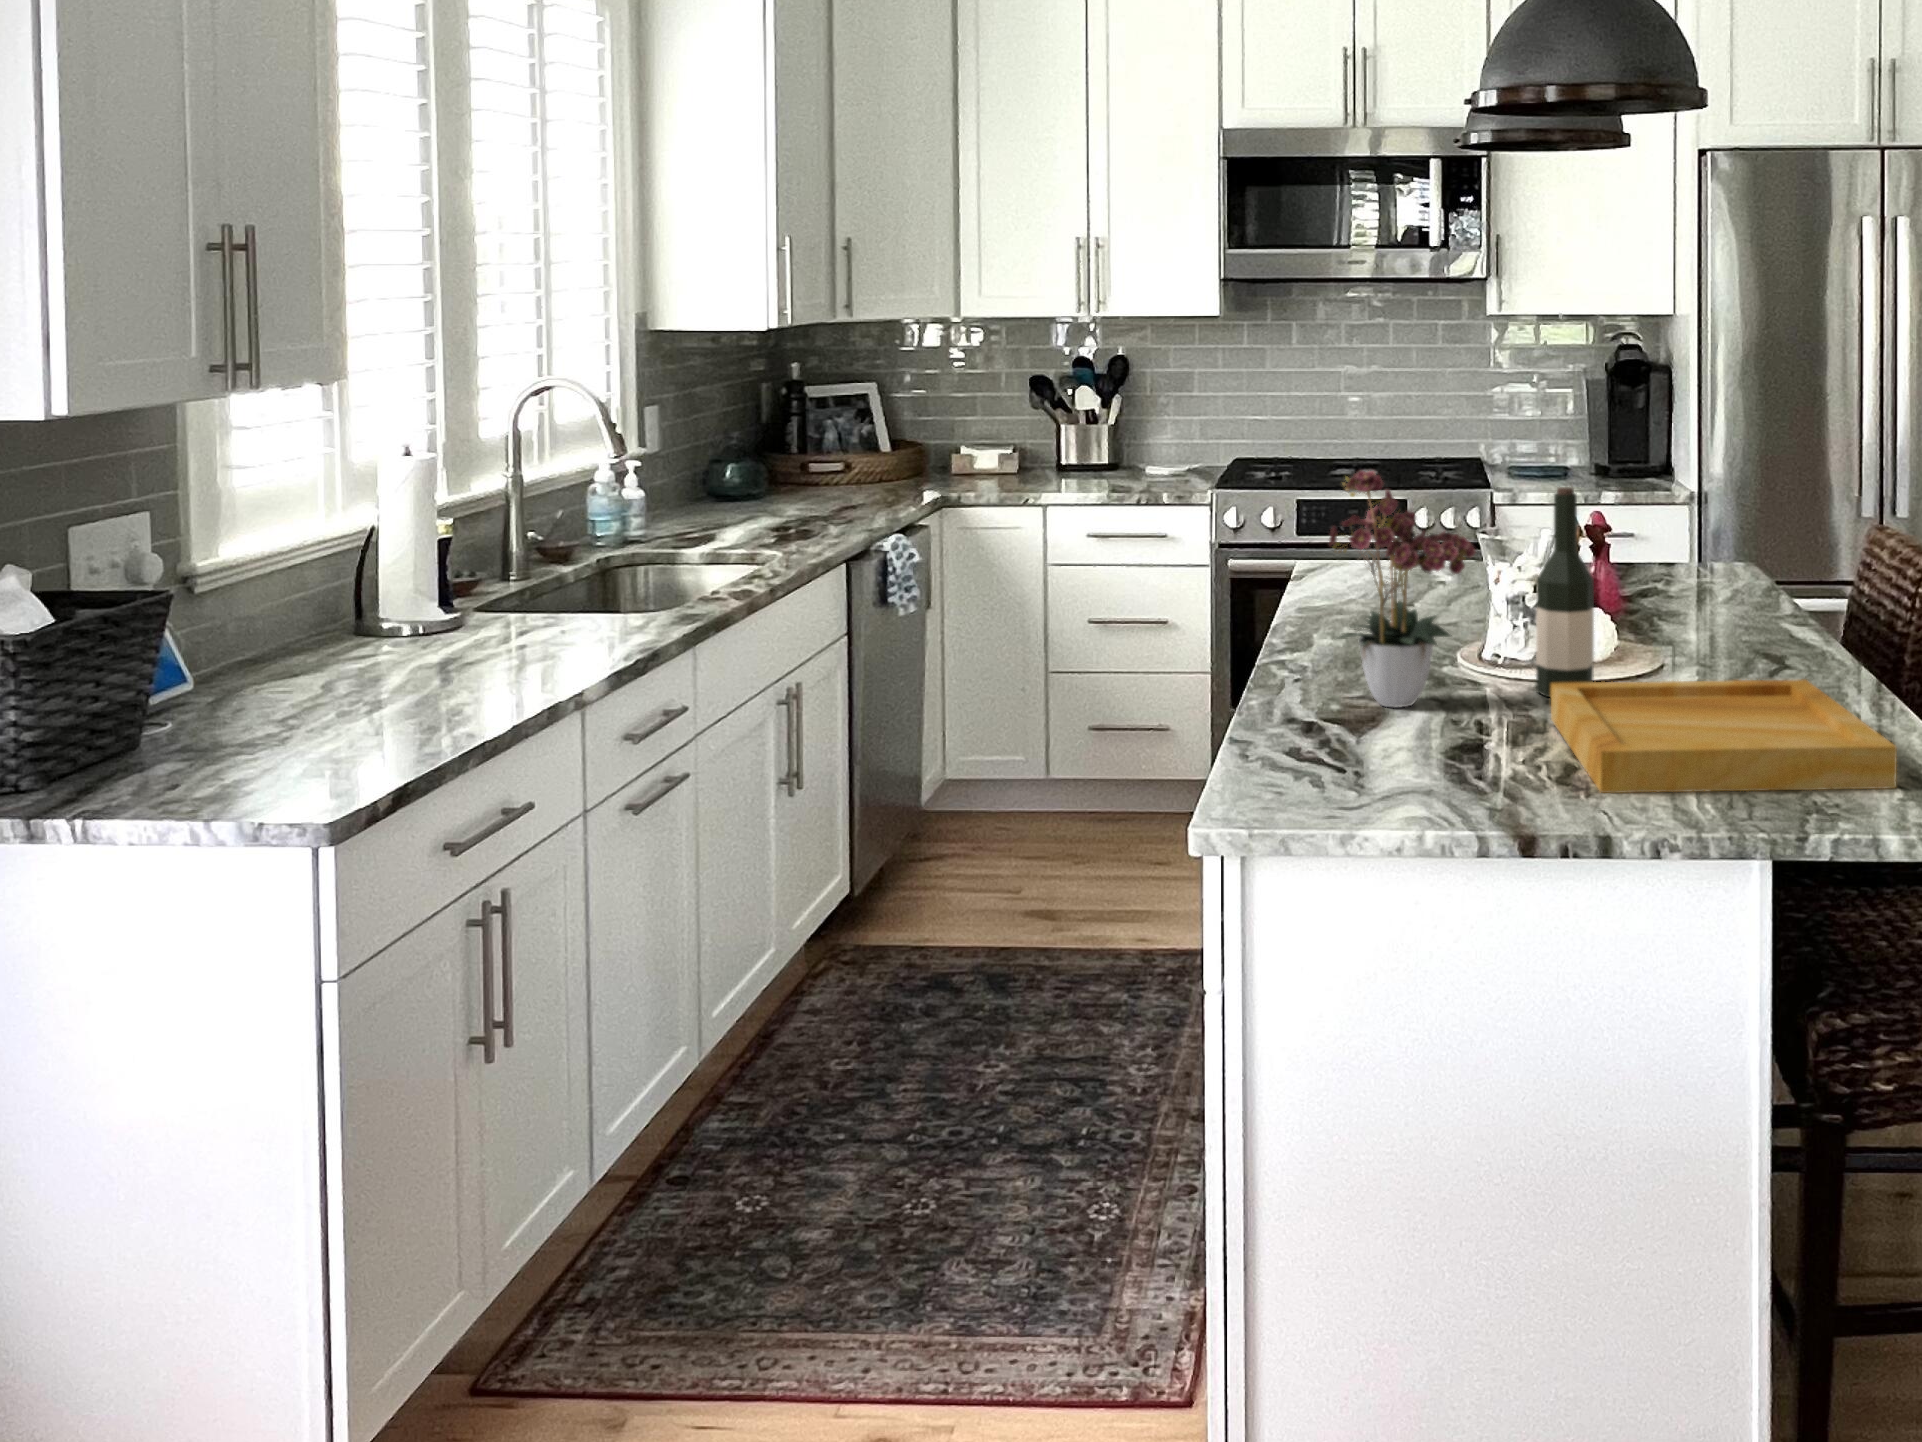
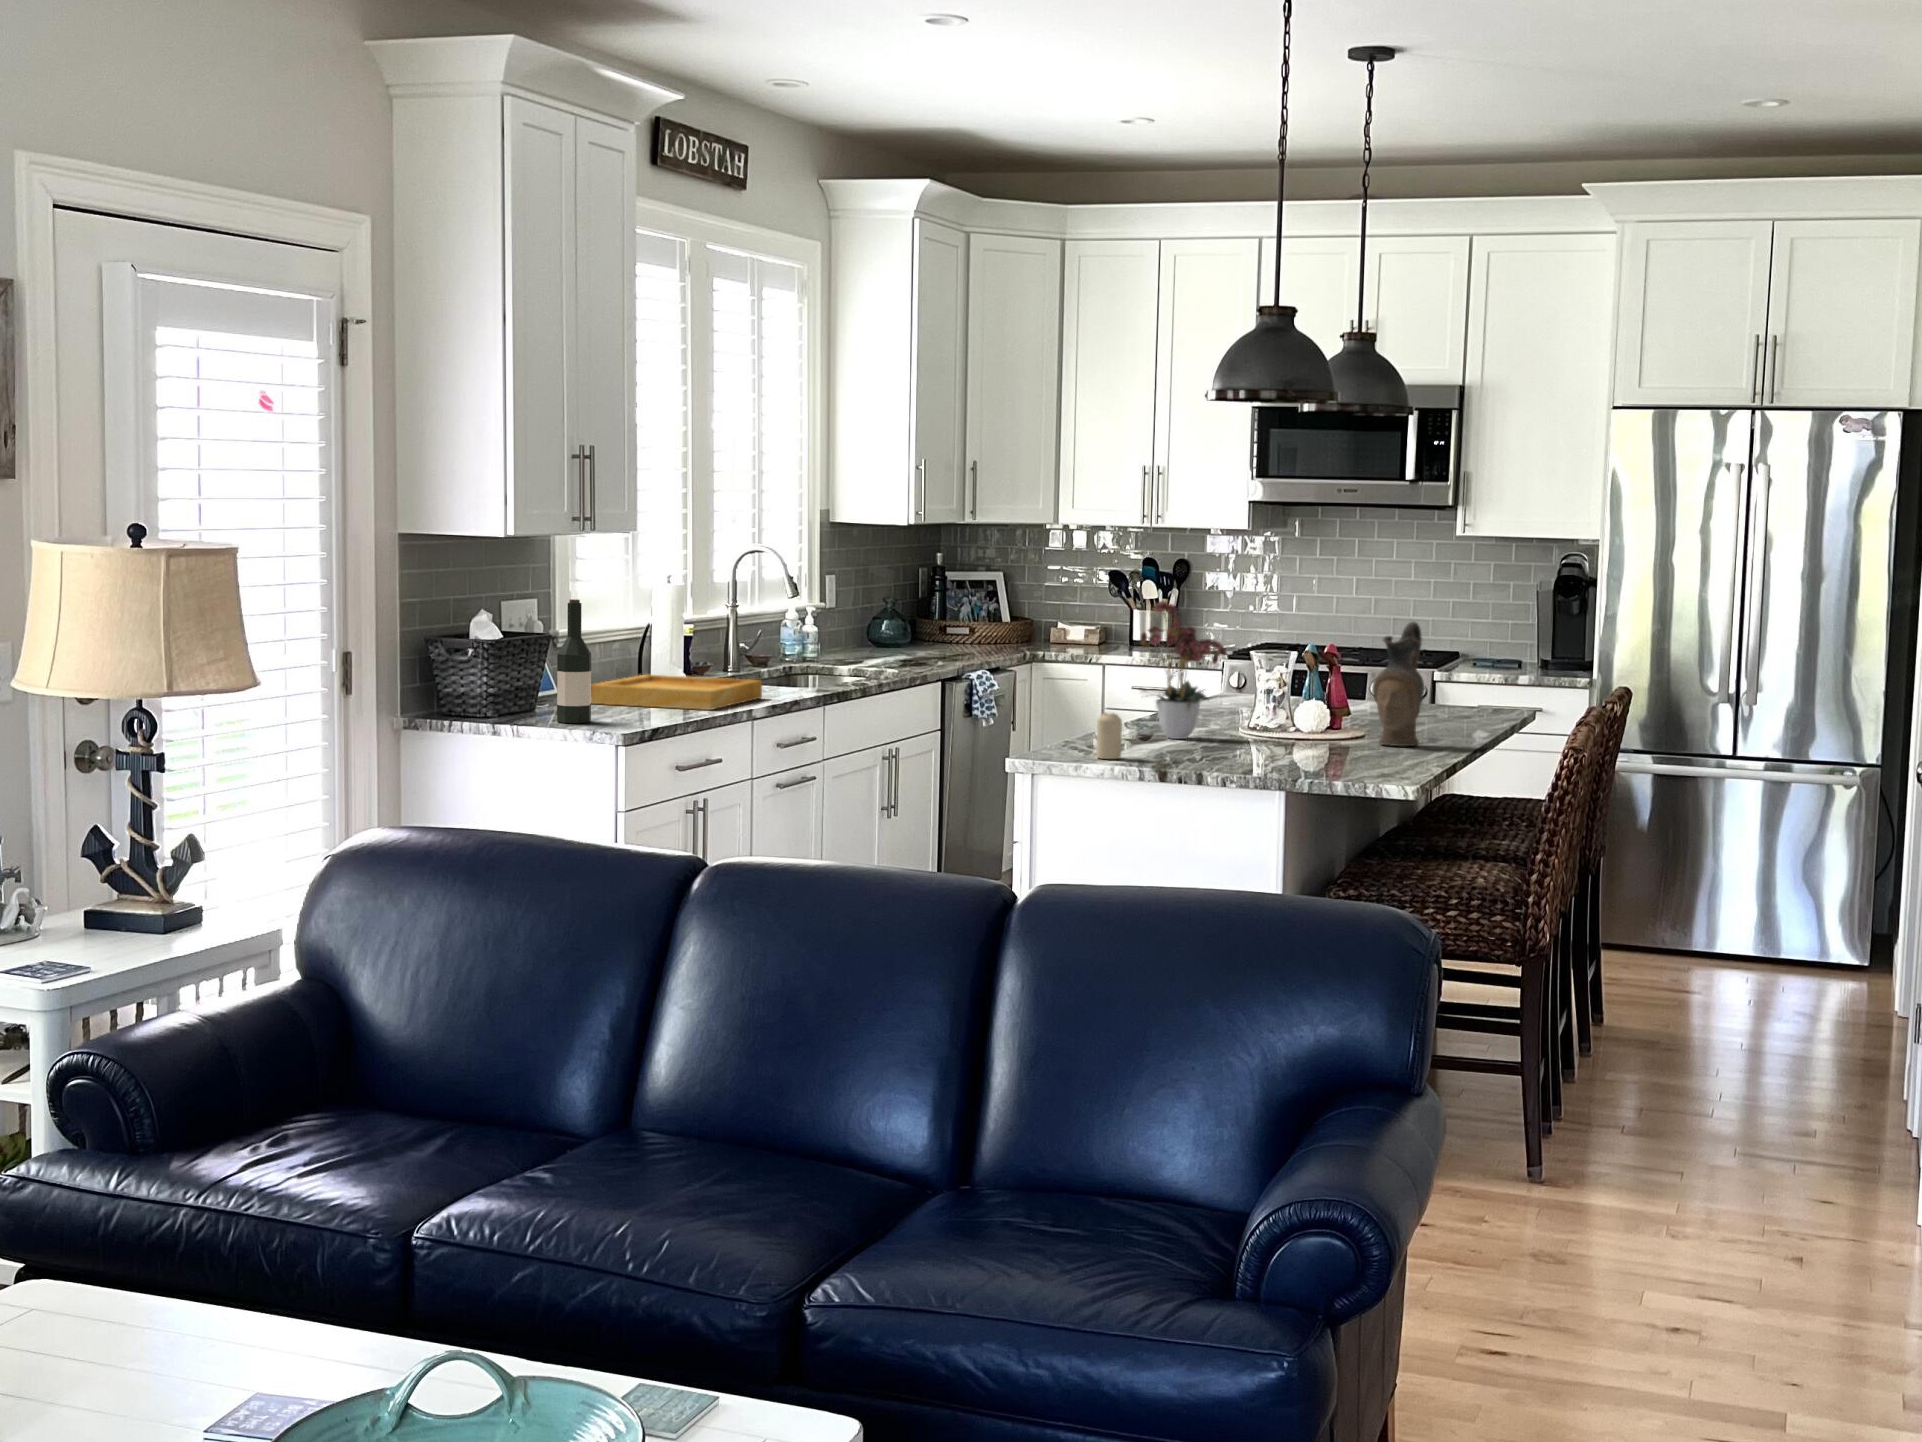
ceramic pitcher: none [1700,478,1784,686] -> present [1372,622,1424,746]
wine bottle: present [1536,487,1594,697] -> present [557,599,591,723]
tray: present [1551,679,1897,793] -> present [591,675,762,710]
candle: none [1362,714,1410,809] -> present [1096,713,1122,759]

